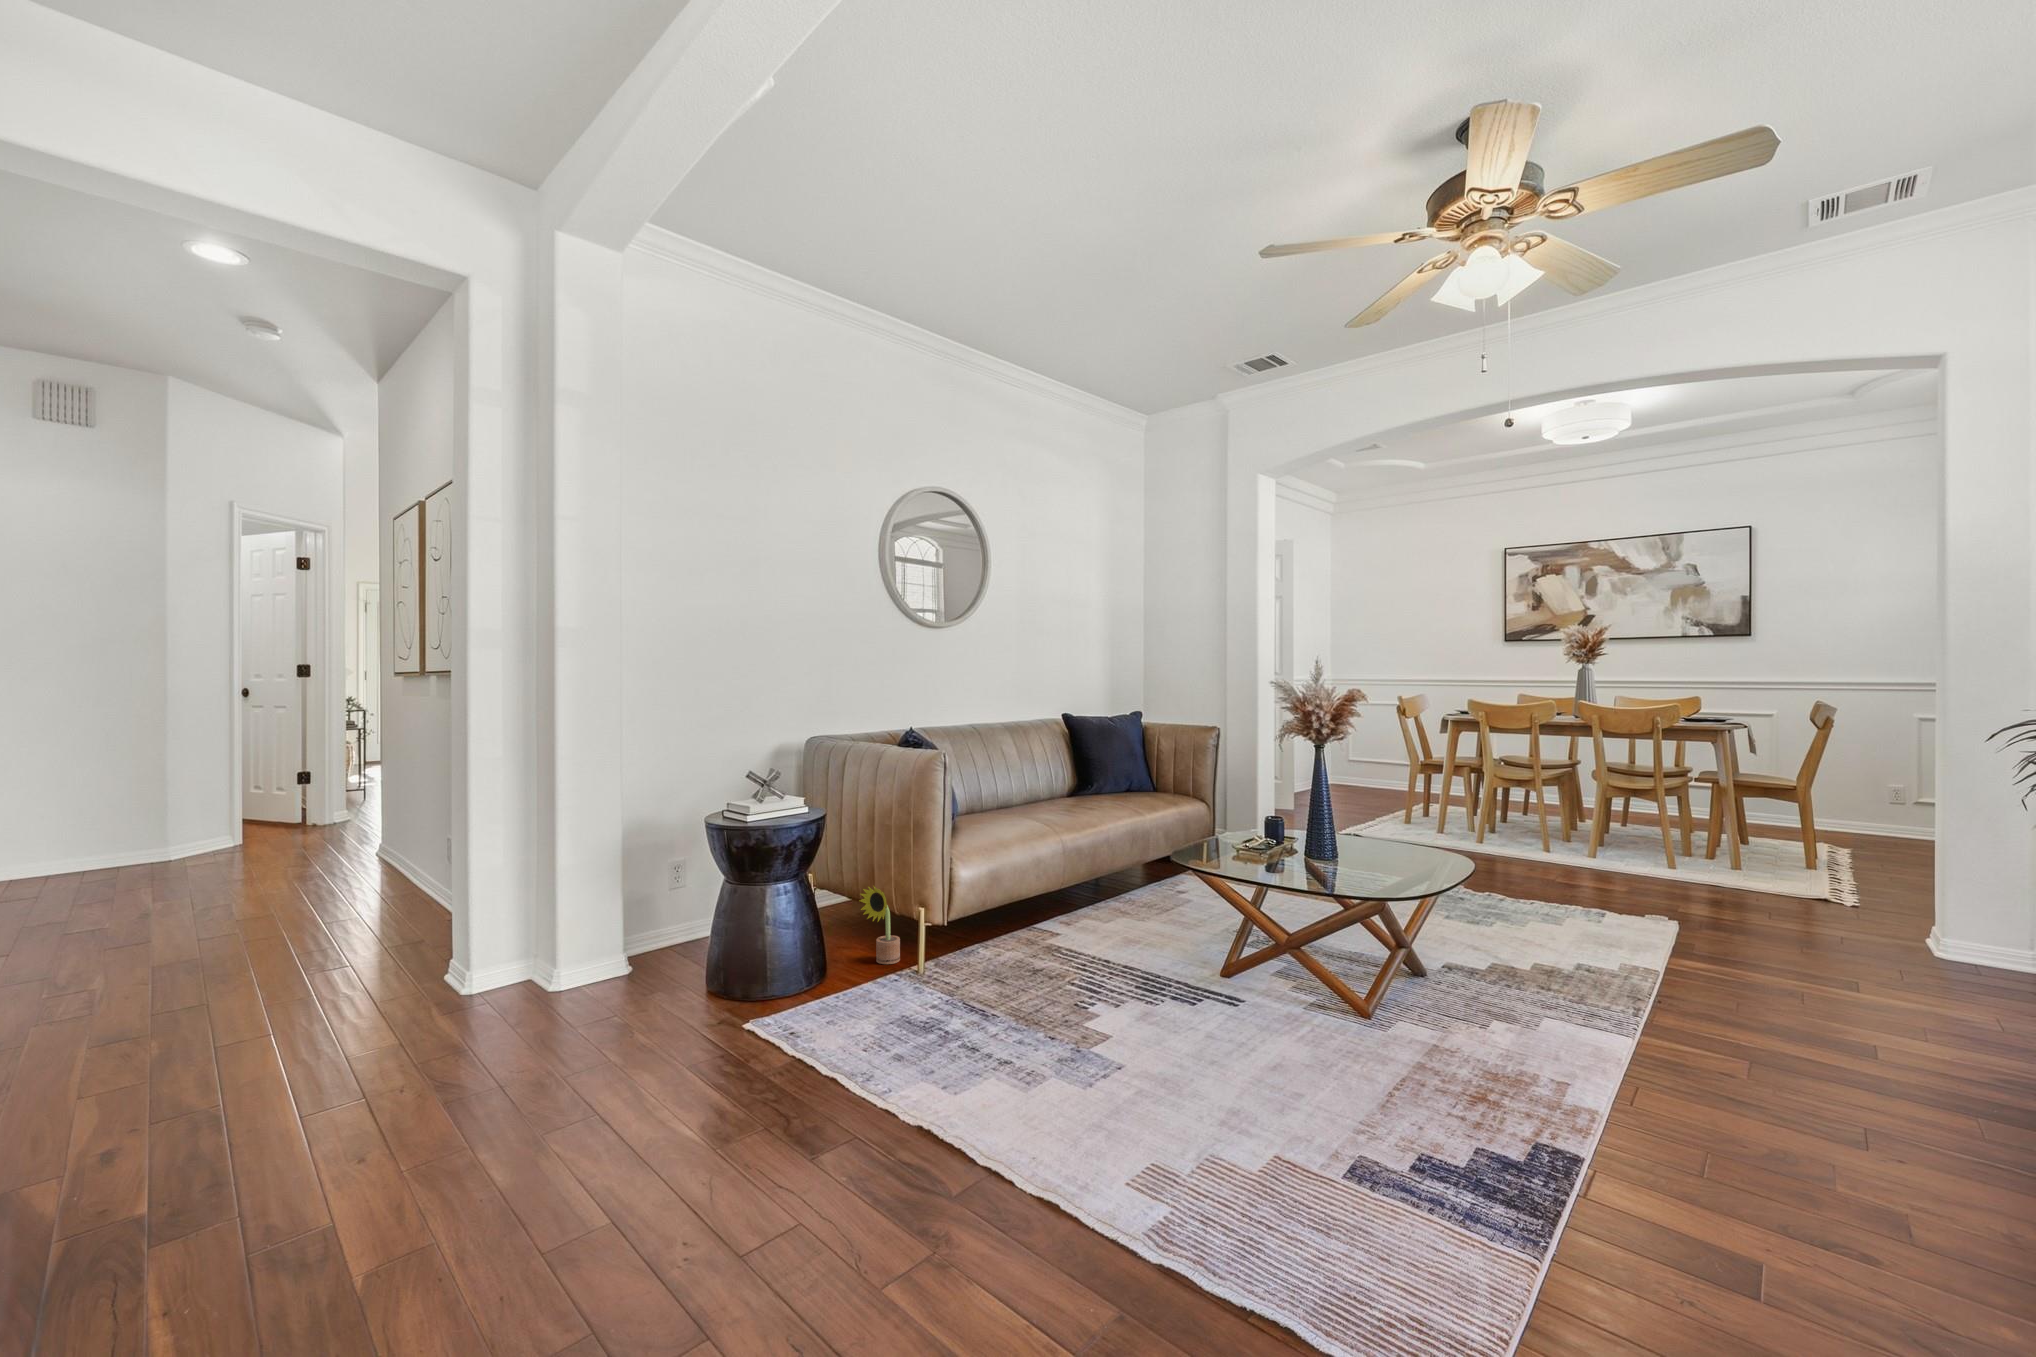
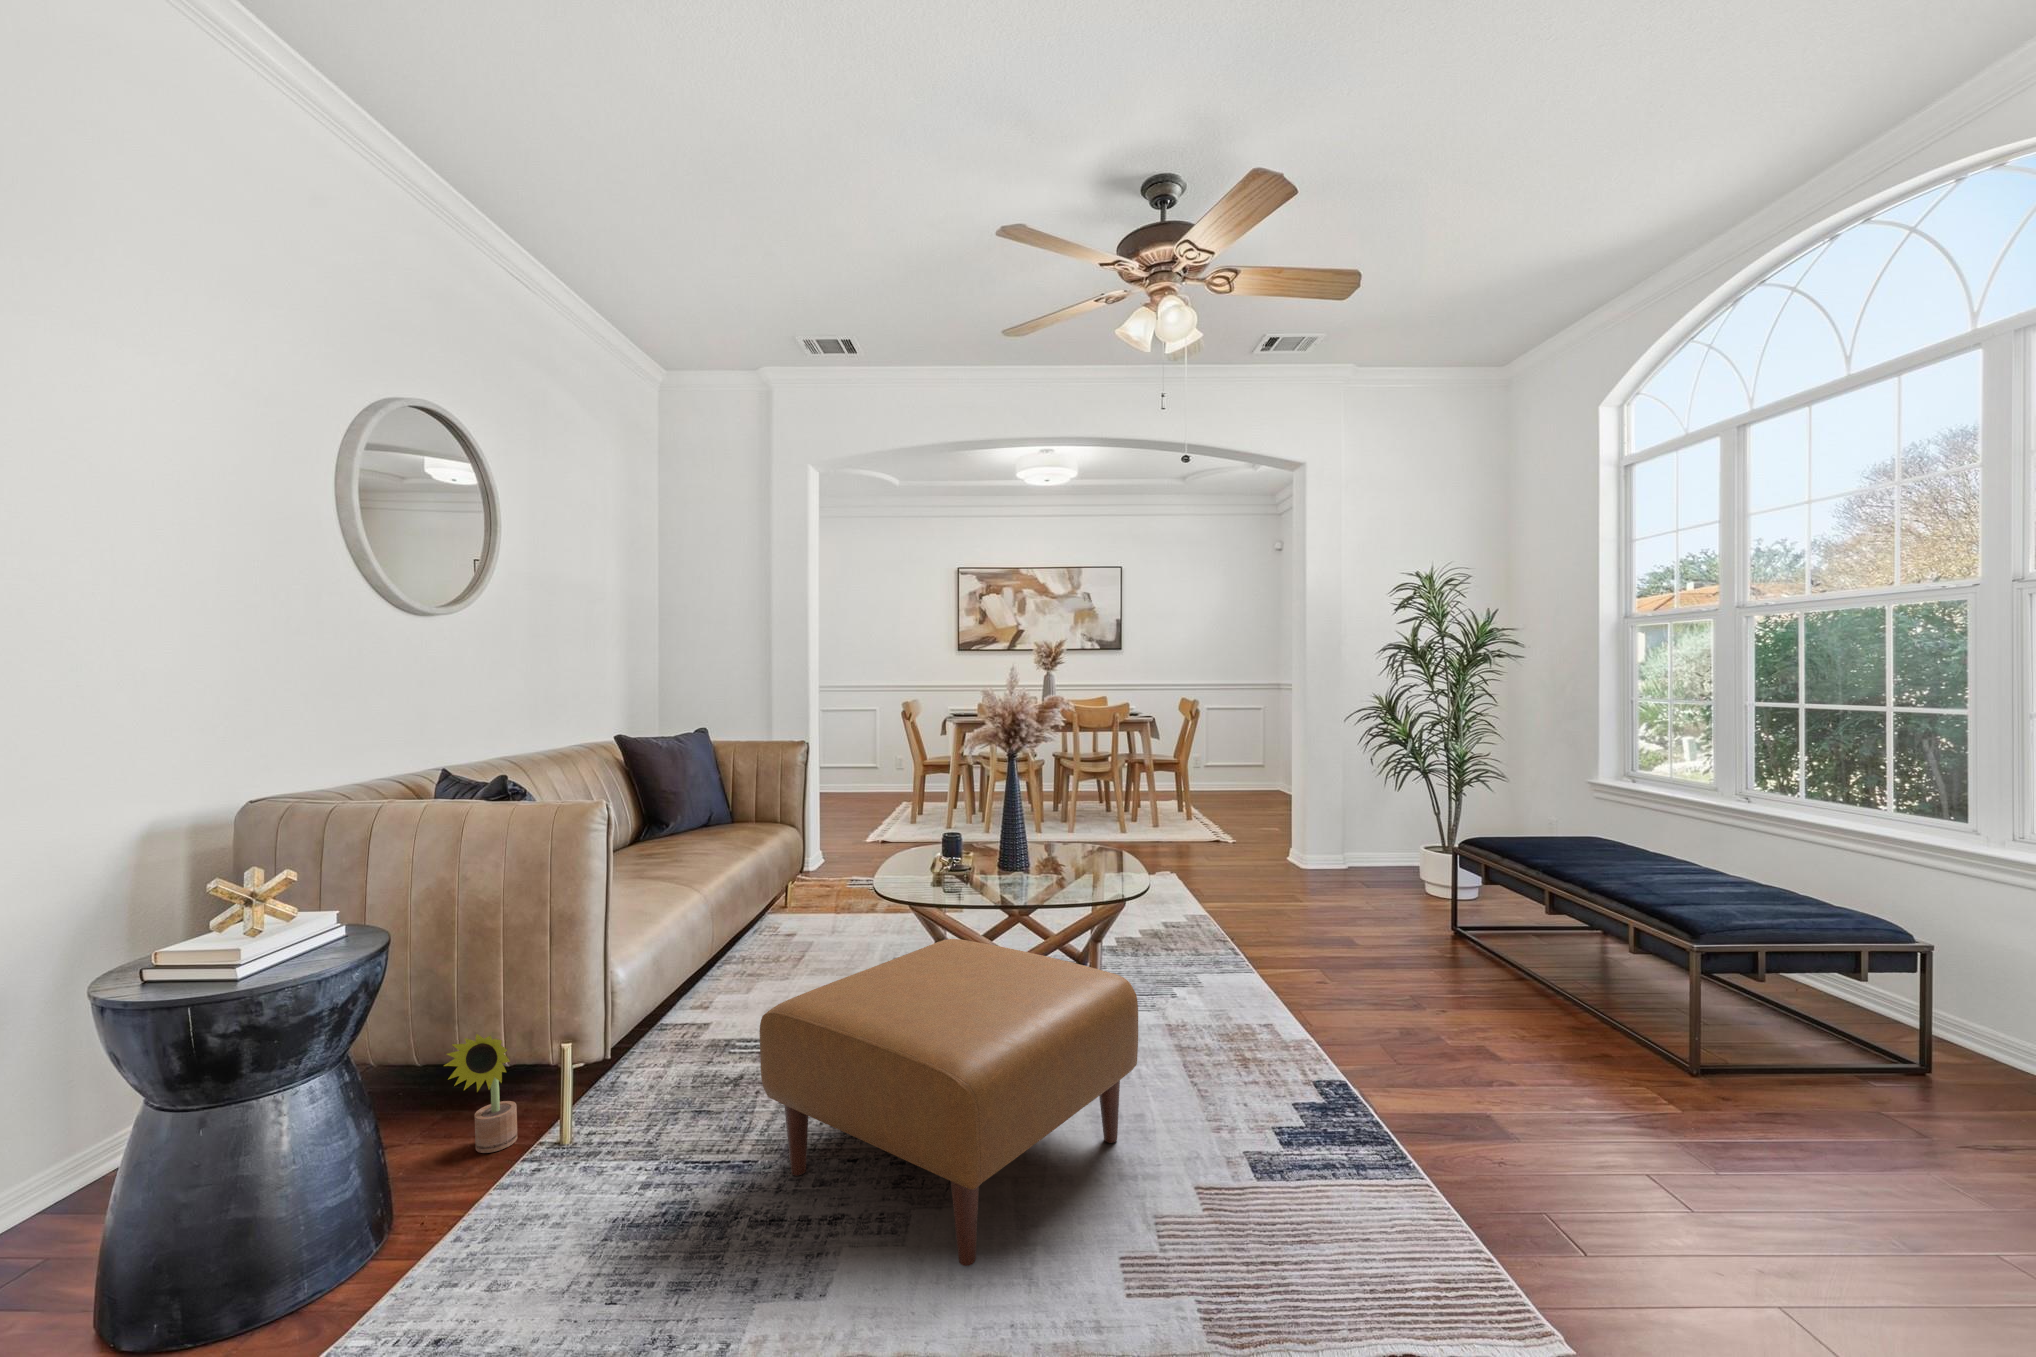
ottoman: none [993,896,1279,1121] -> present [759,939,1138,1266]

